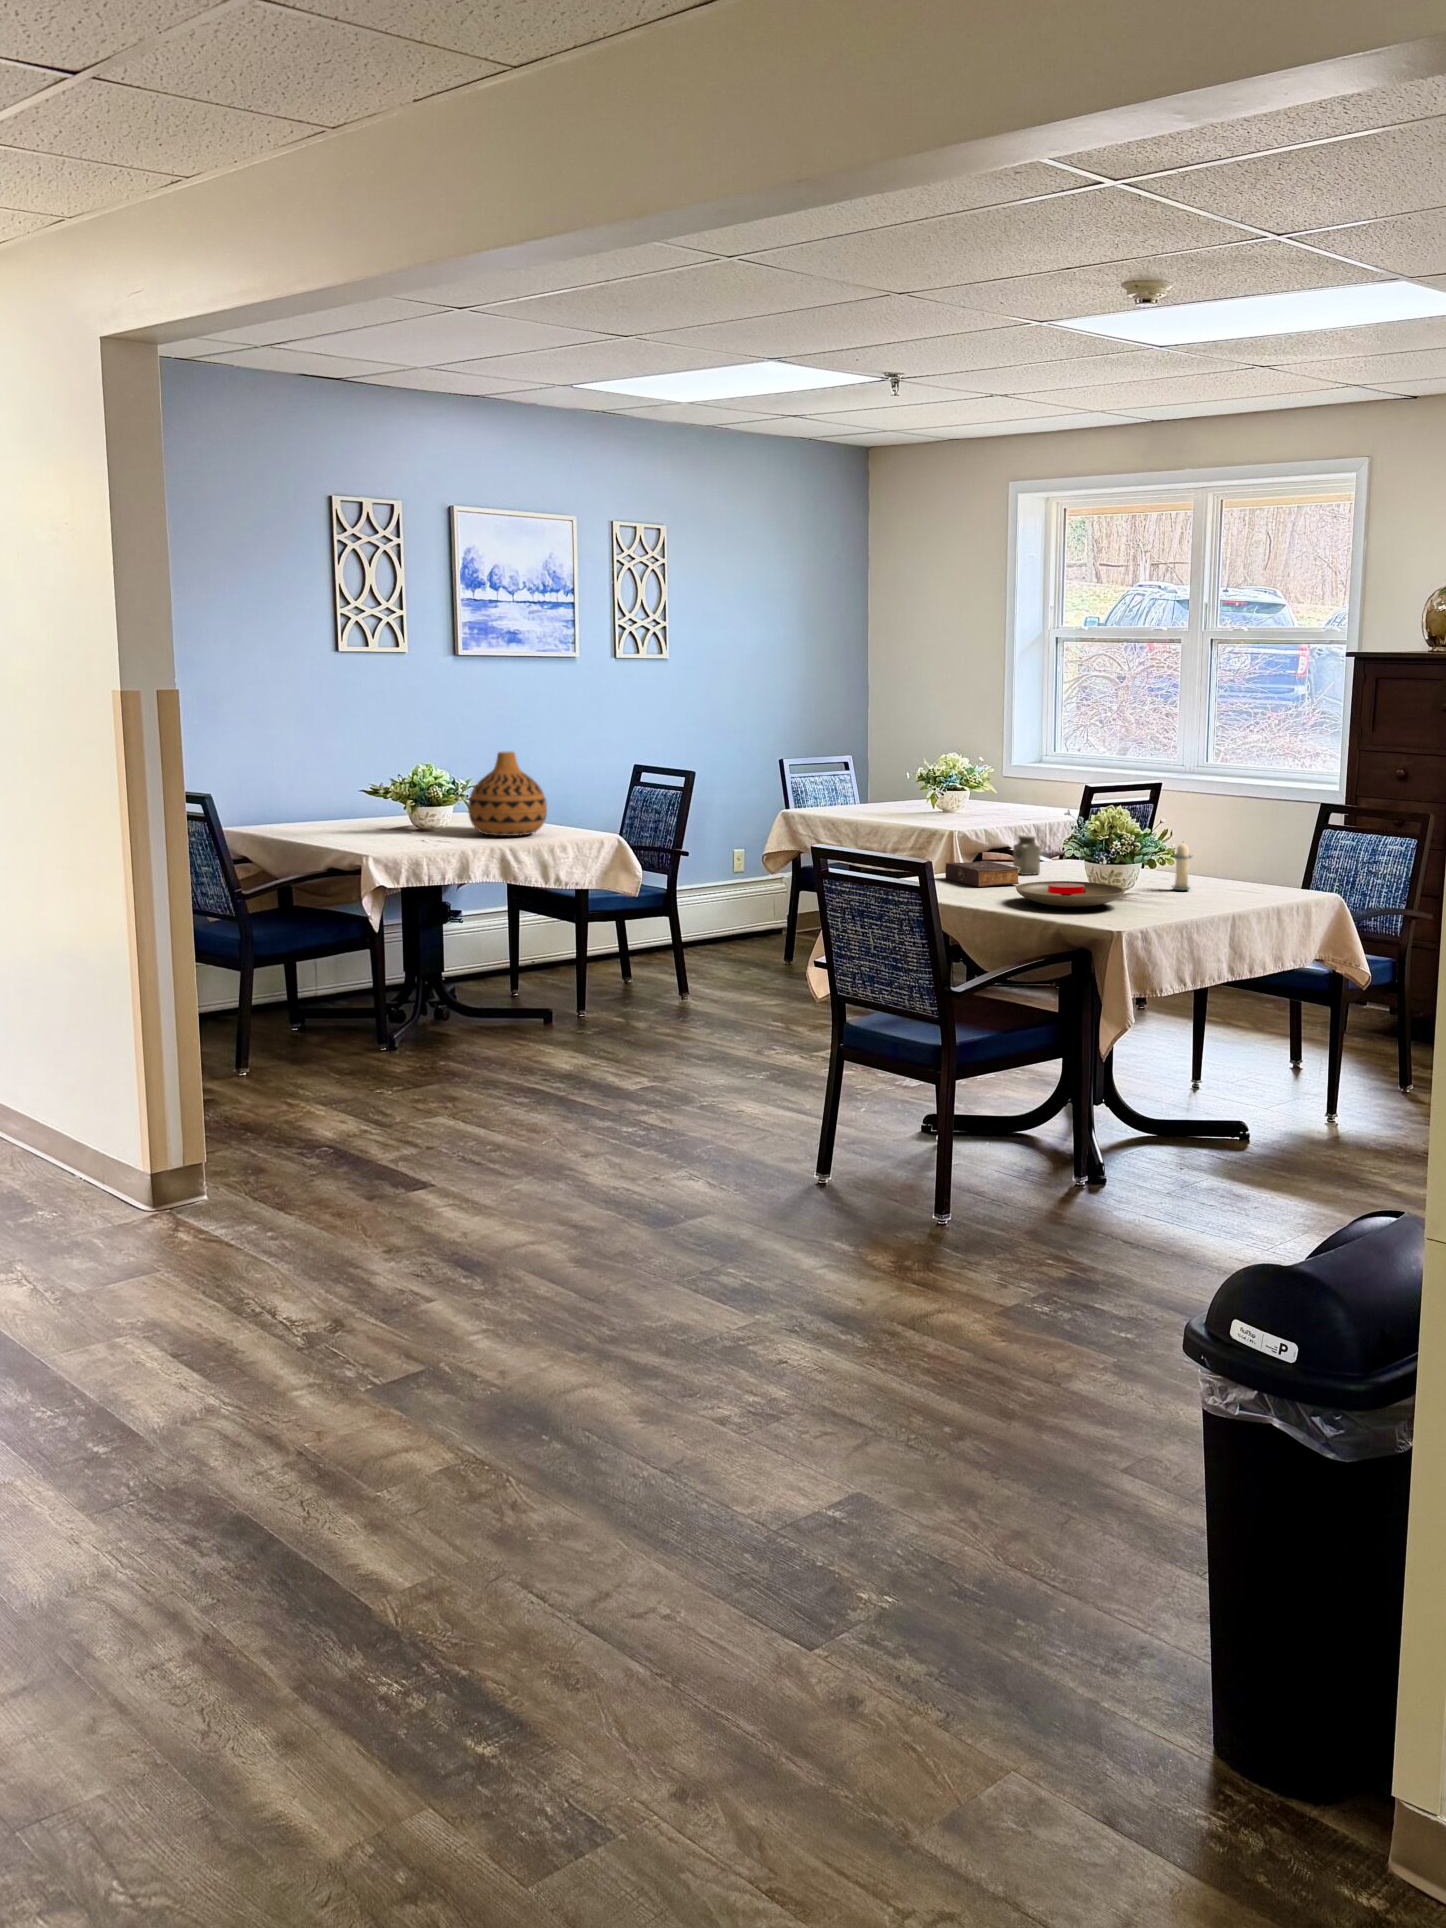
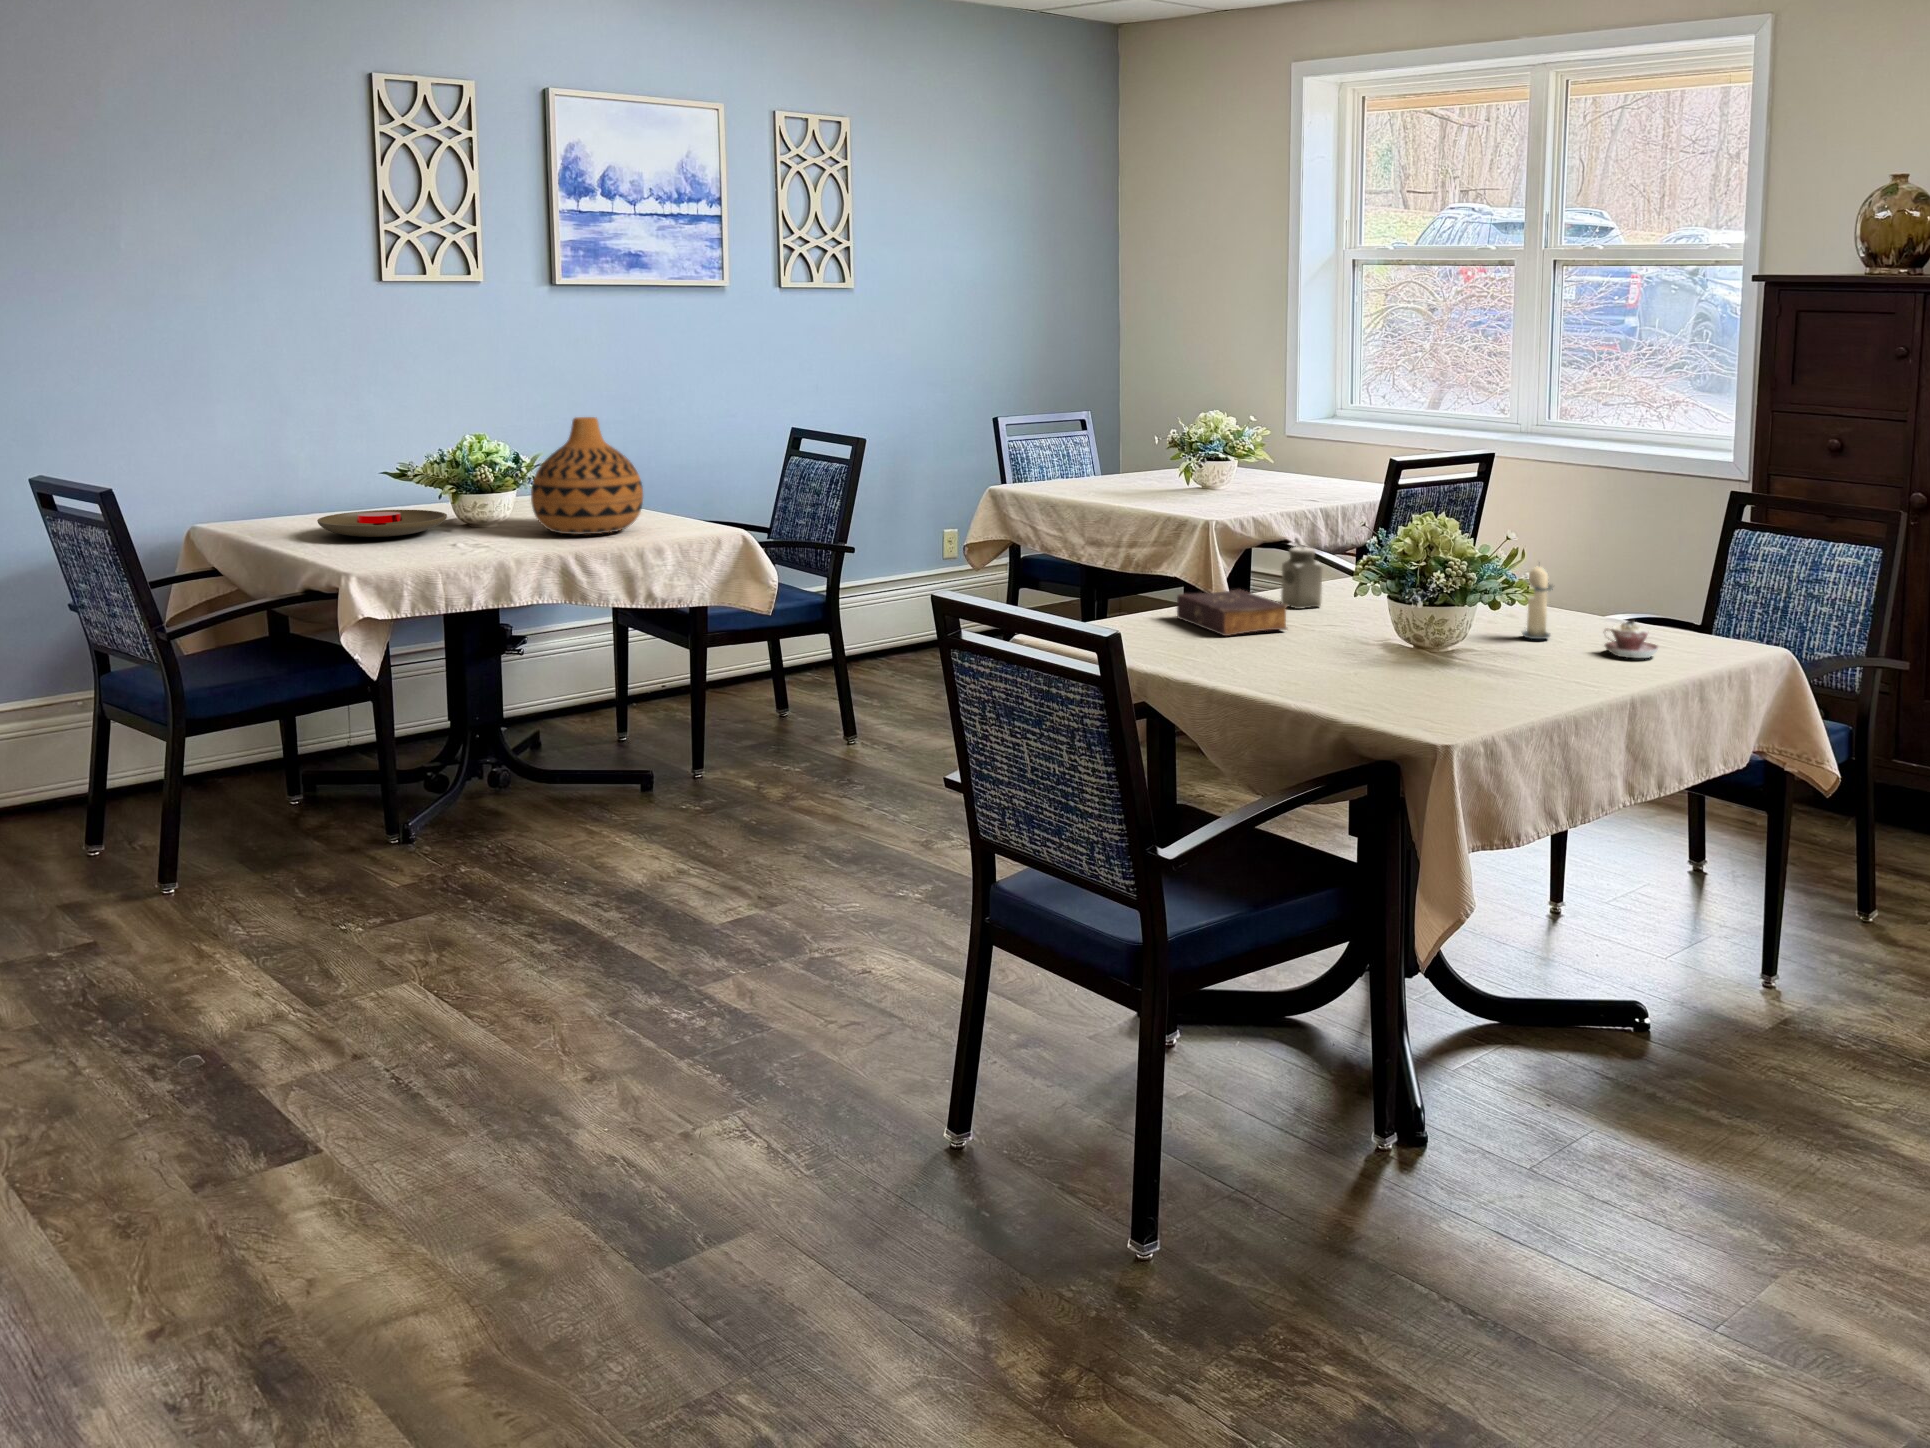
teacup: none [1224,875,1259,900] -> present [1605,619,1658,658]
plate: present [1016,881,1125,907] -> present [317,510,447,537]

